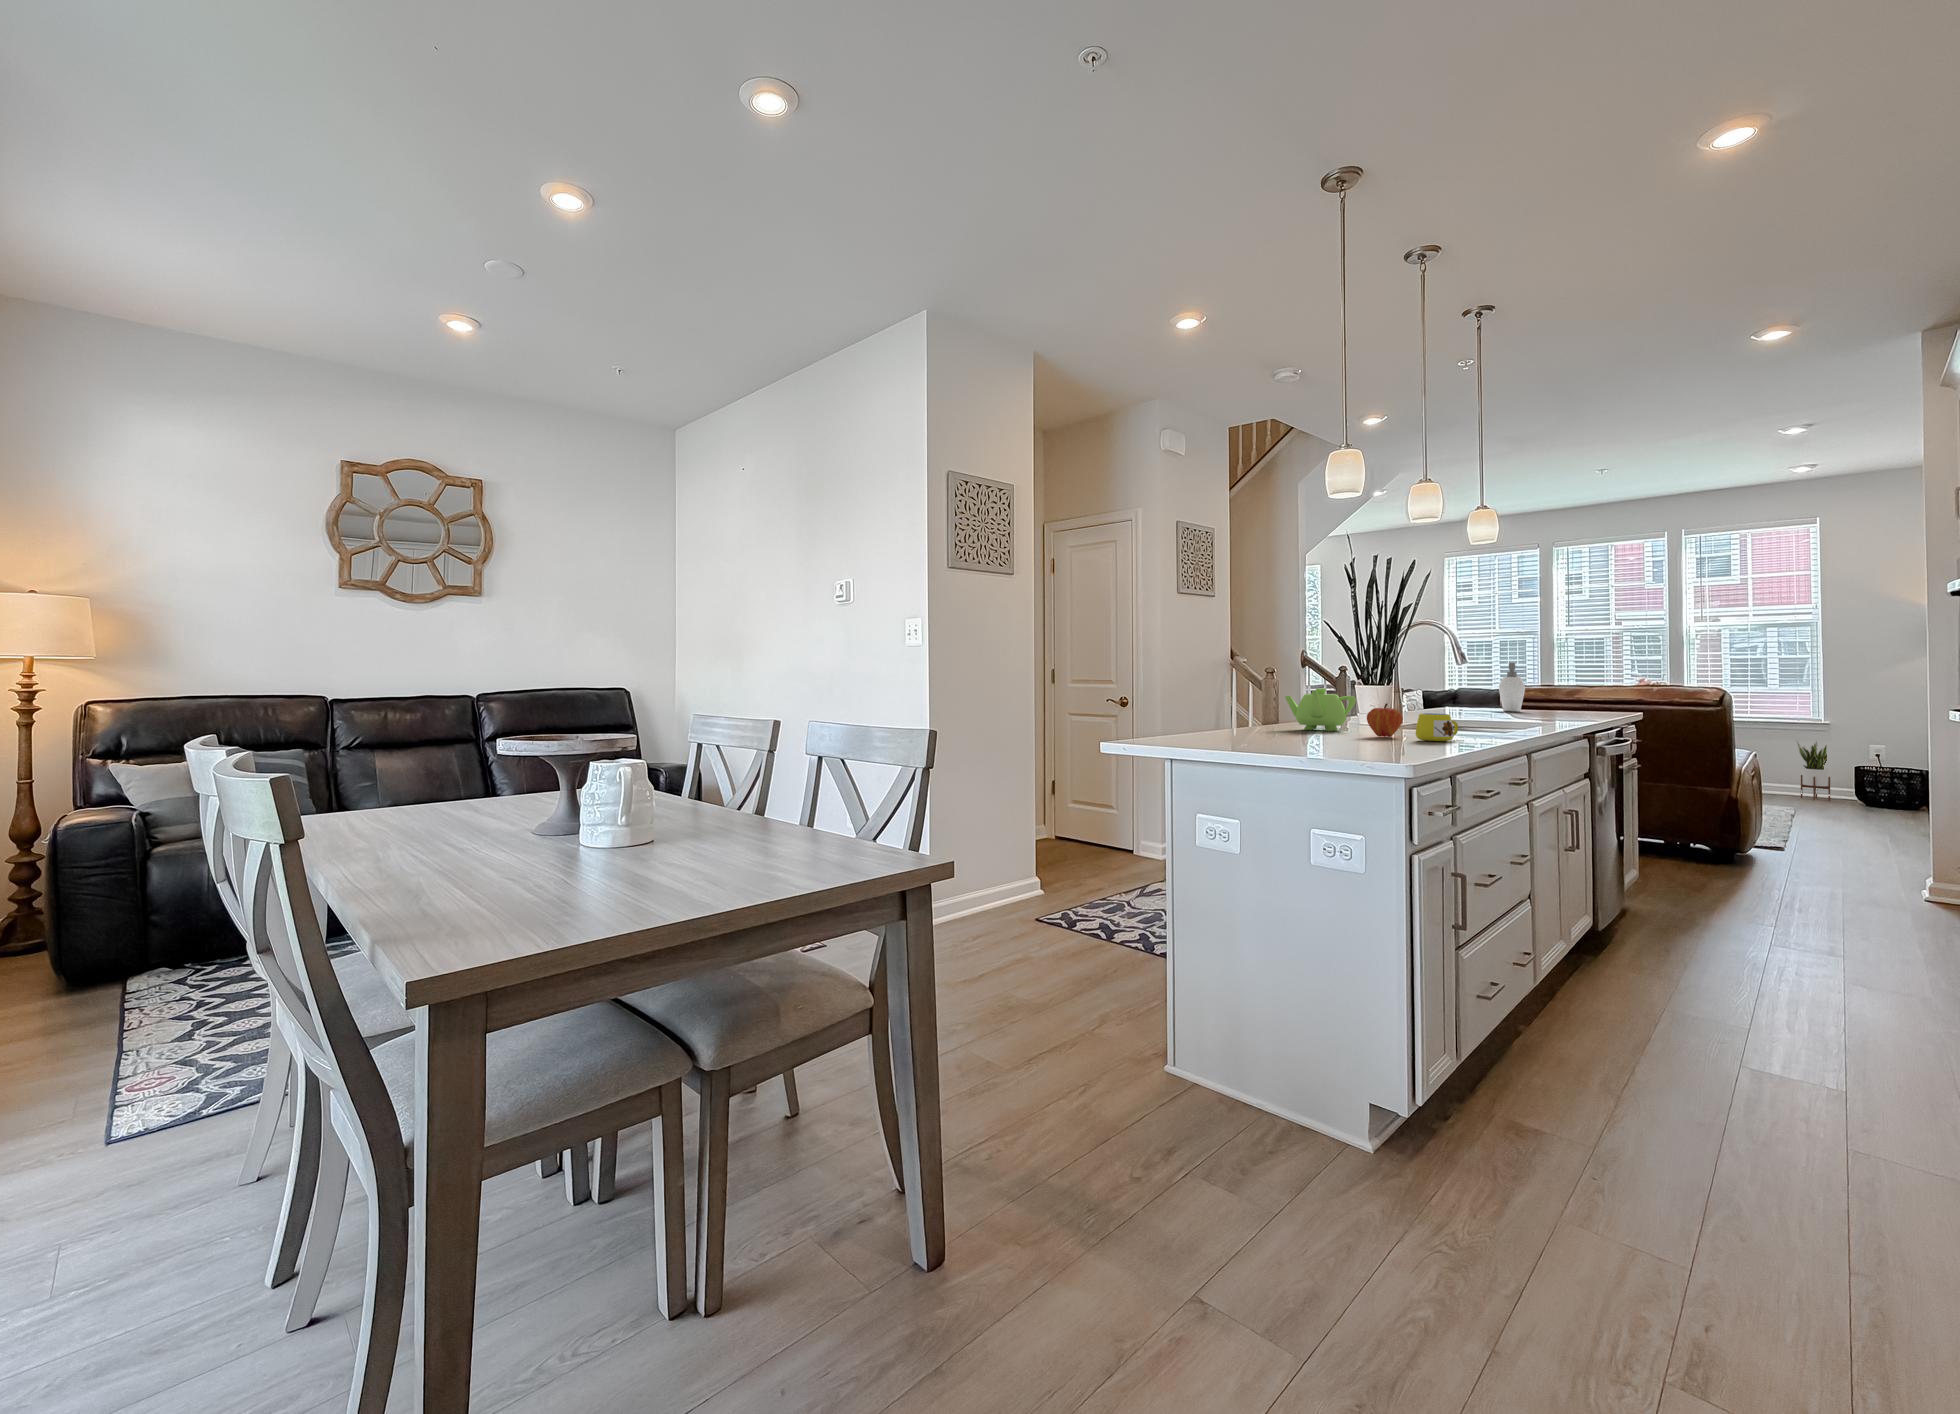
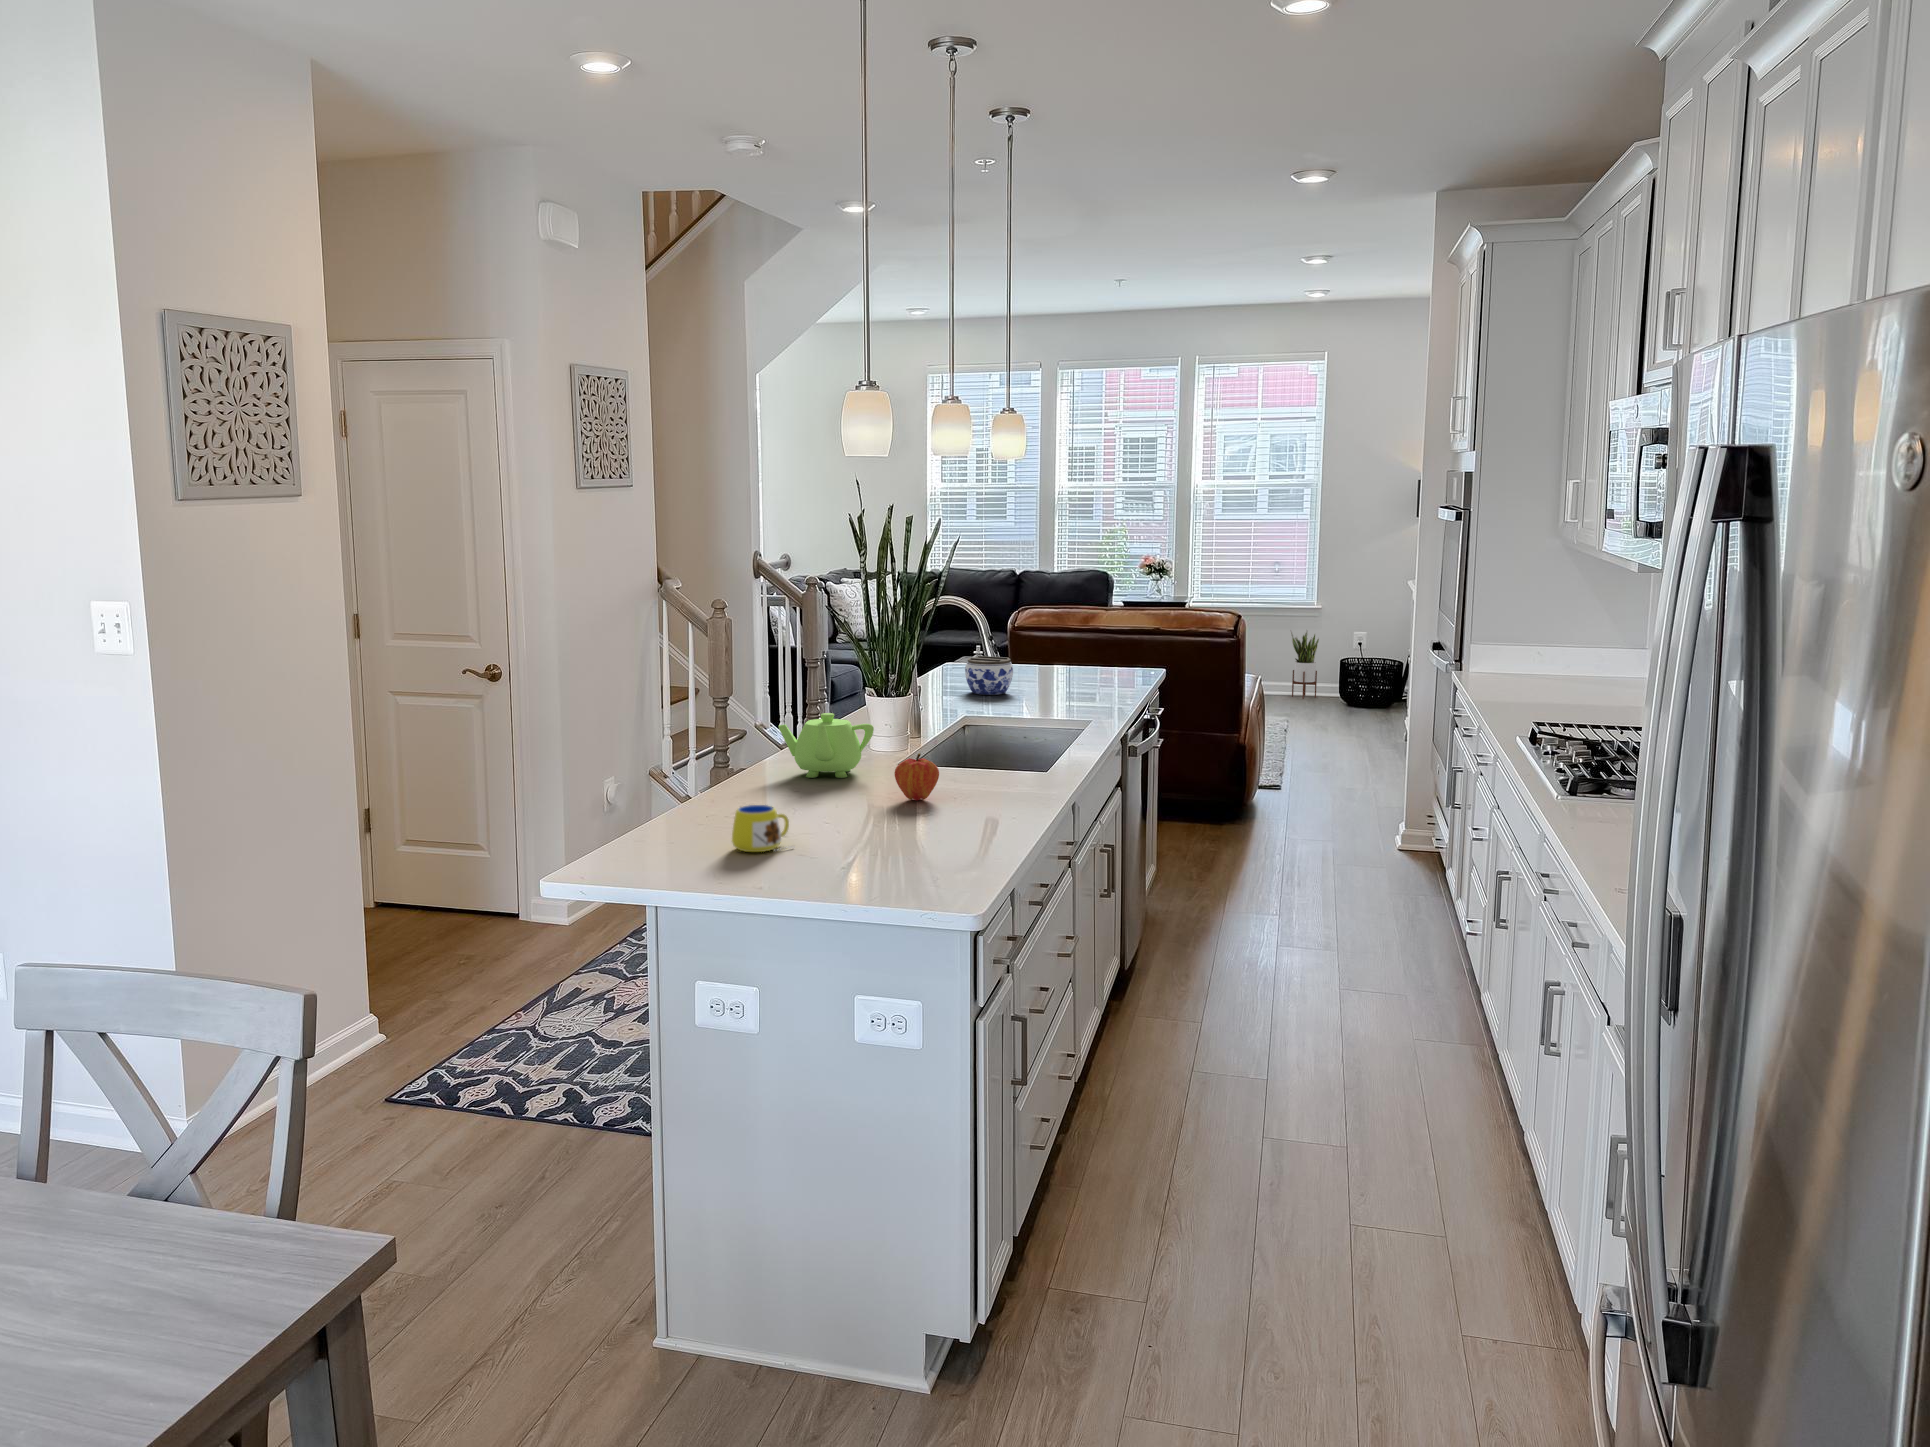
soap dispenser: present [1499,663,1525,711] -> none [1024,612,1059,678]
jar: none [1444,687,1485,713] -> present [965,656,1013,695]
mug: present [1416,713,1464,742] -> present [732,805,789,852]

